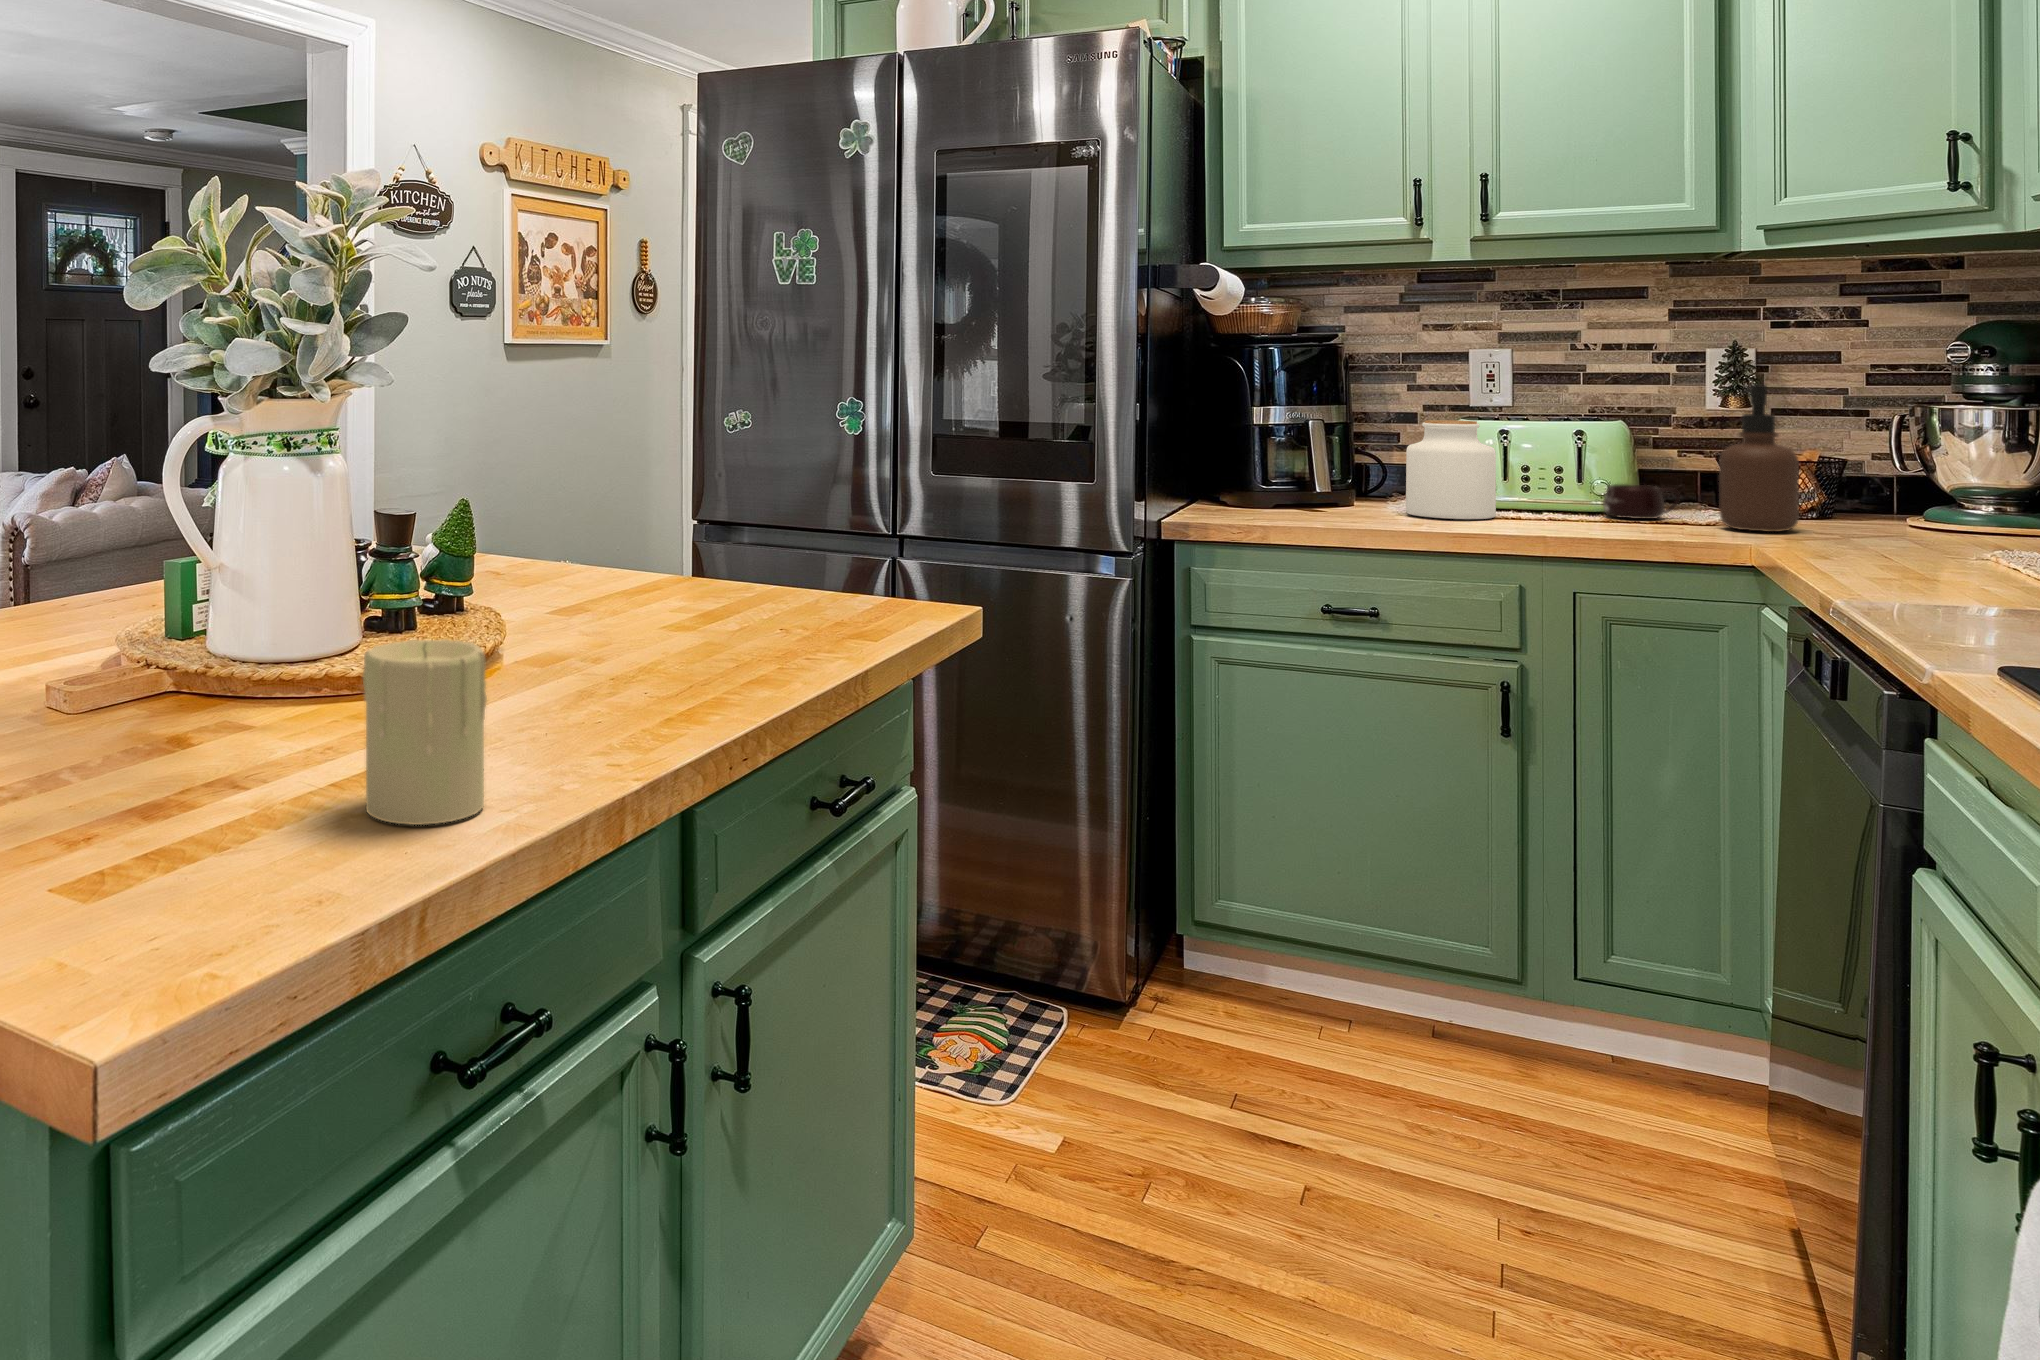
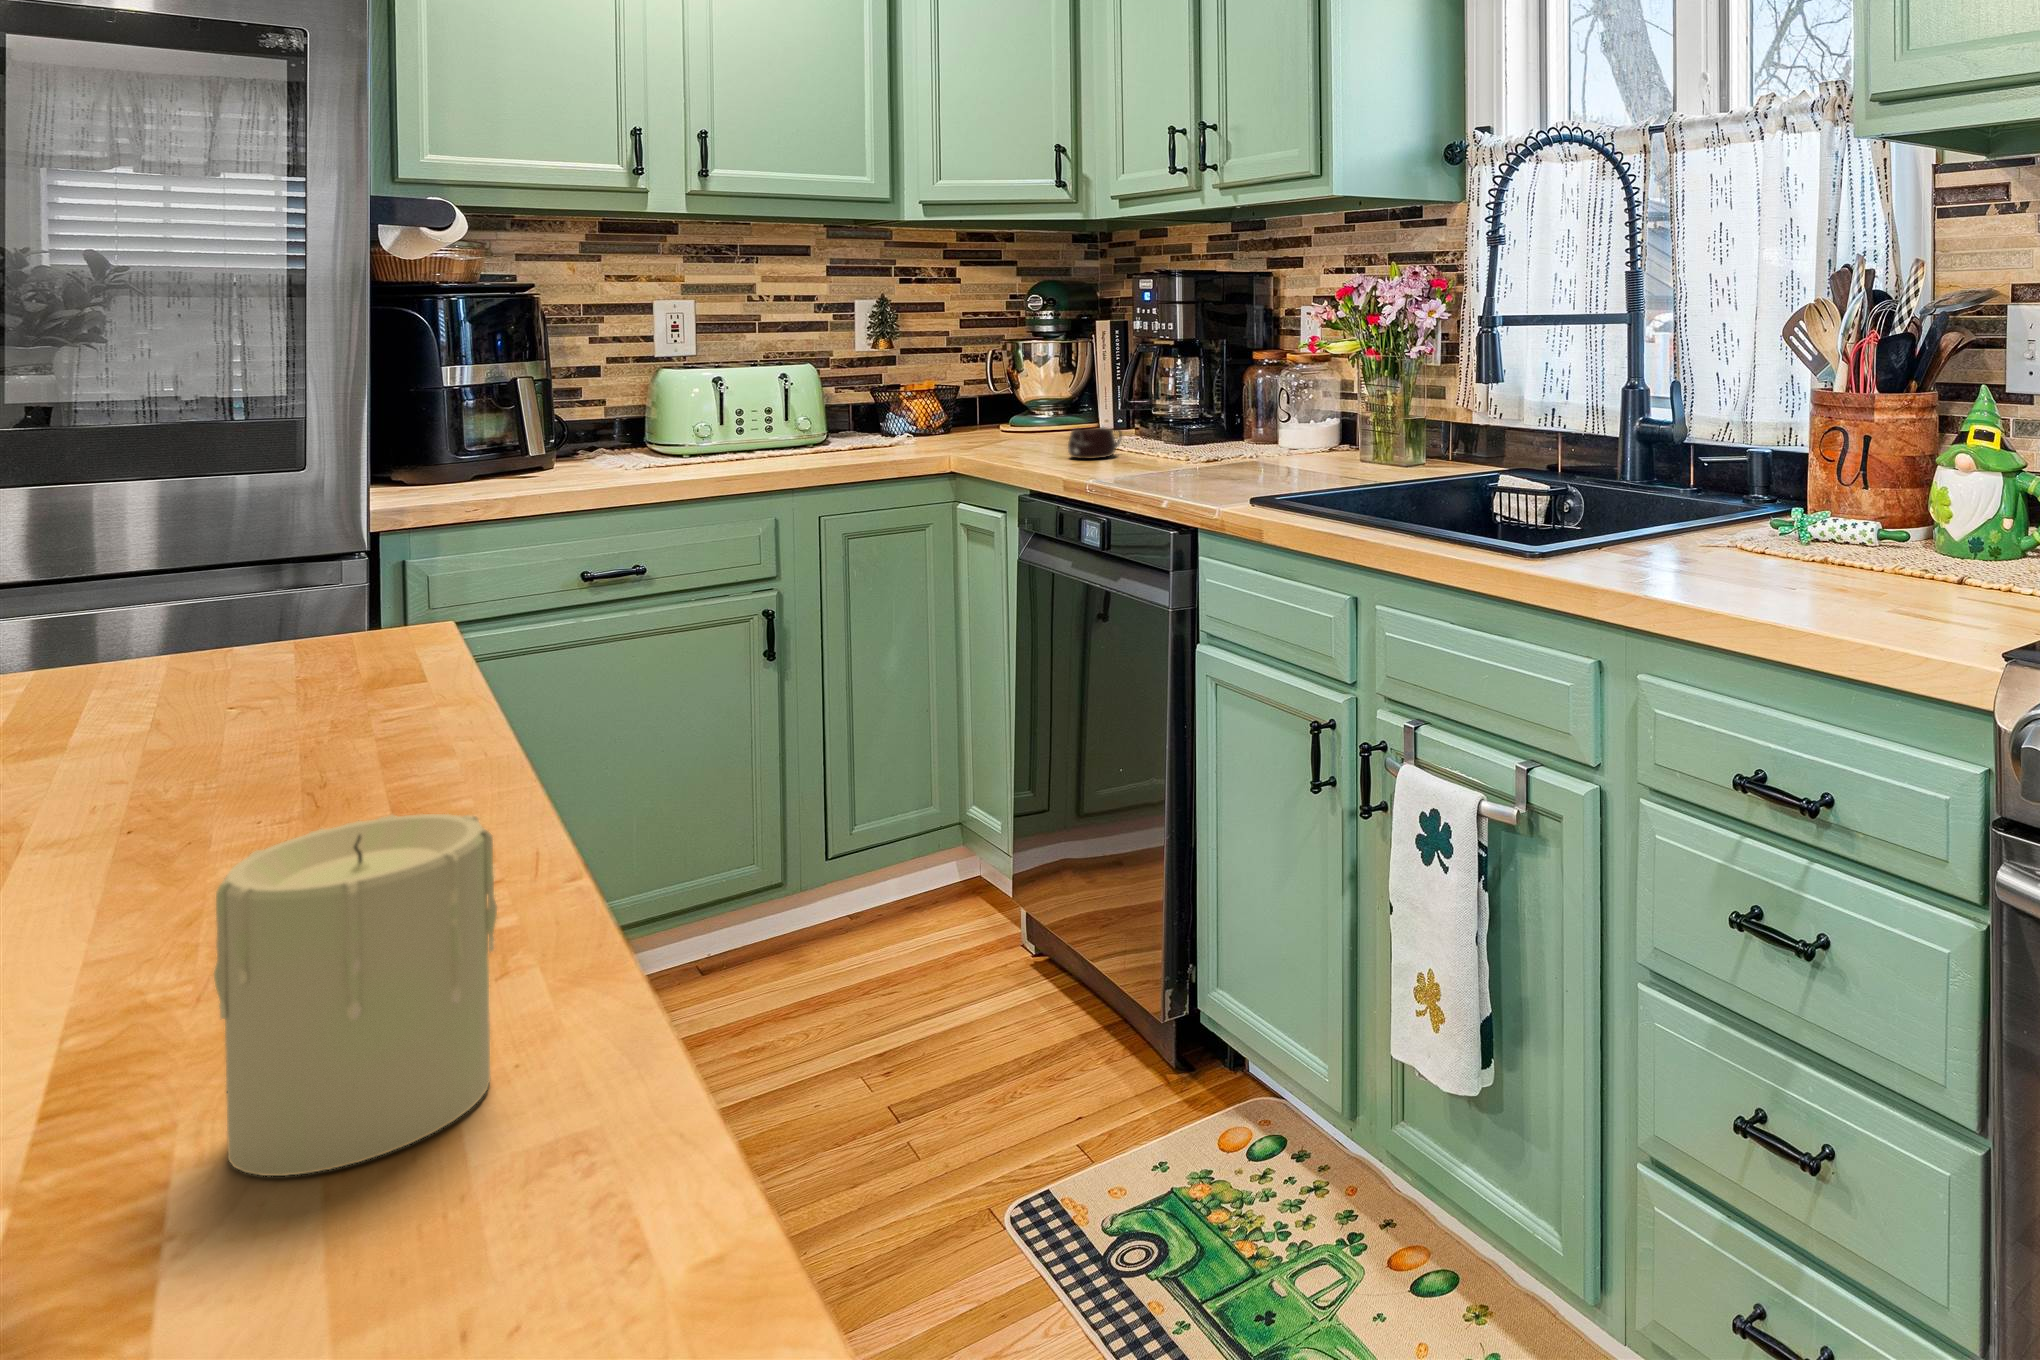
soap dispenser: present [1719,385,1799,532] -> none [909,330,964,447]
jar: present [1406,420,1496,519] -> none [642,370,731,467]
mug: present [1603,484,1680,519] -> present [1068,427,1122,459]

